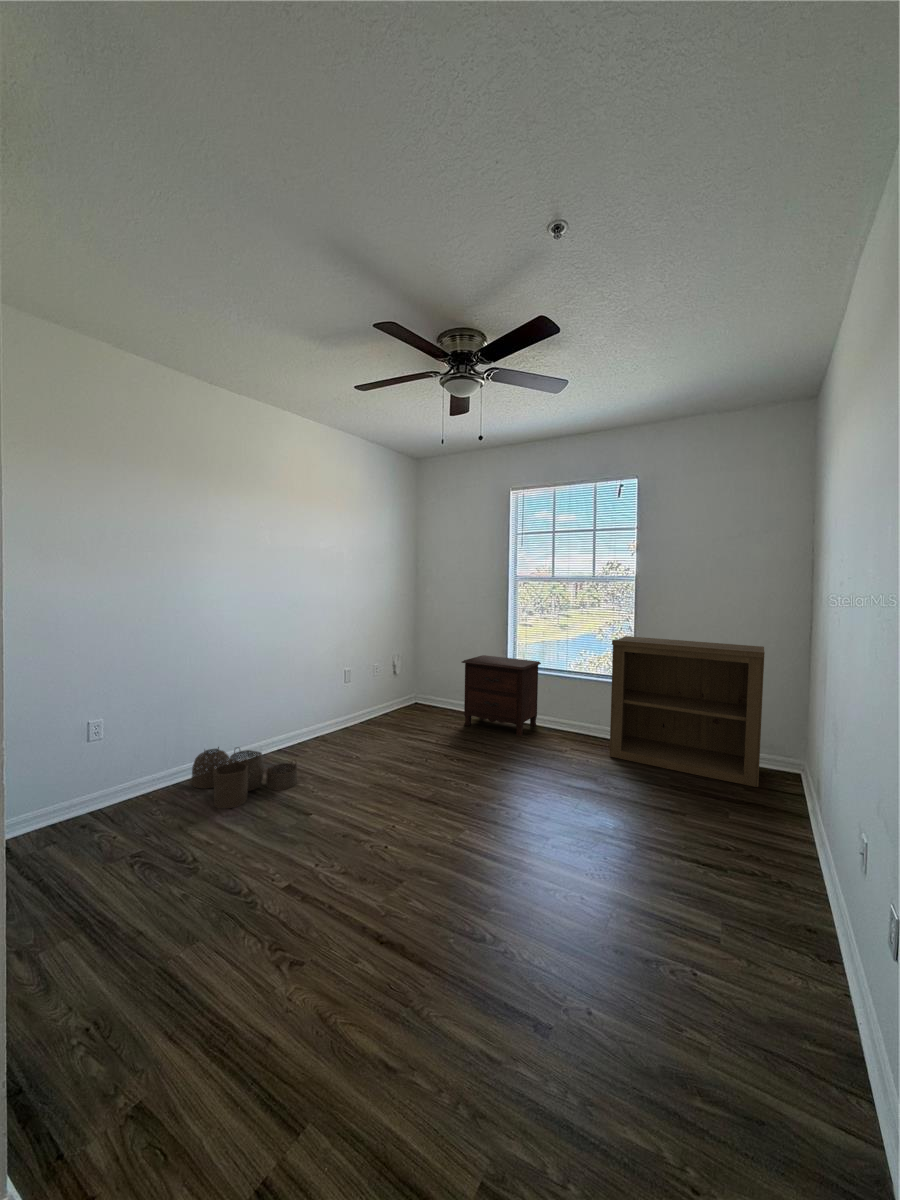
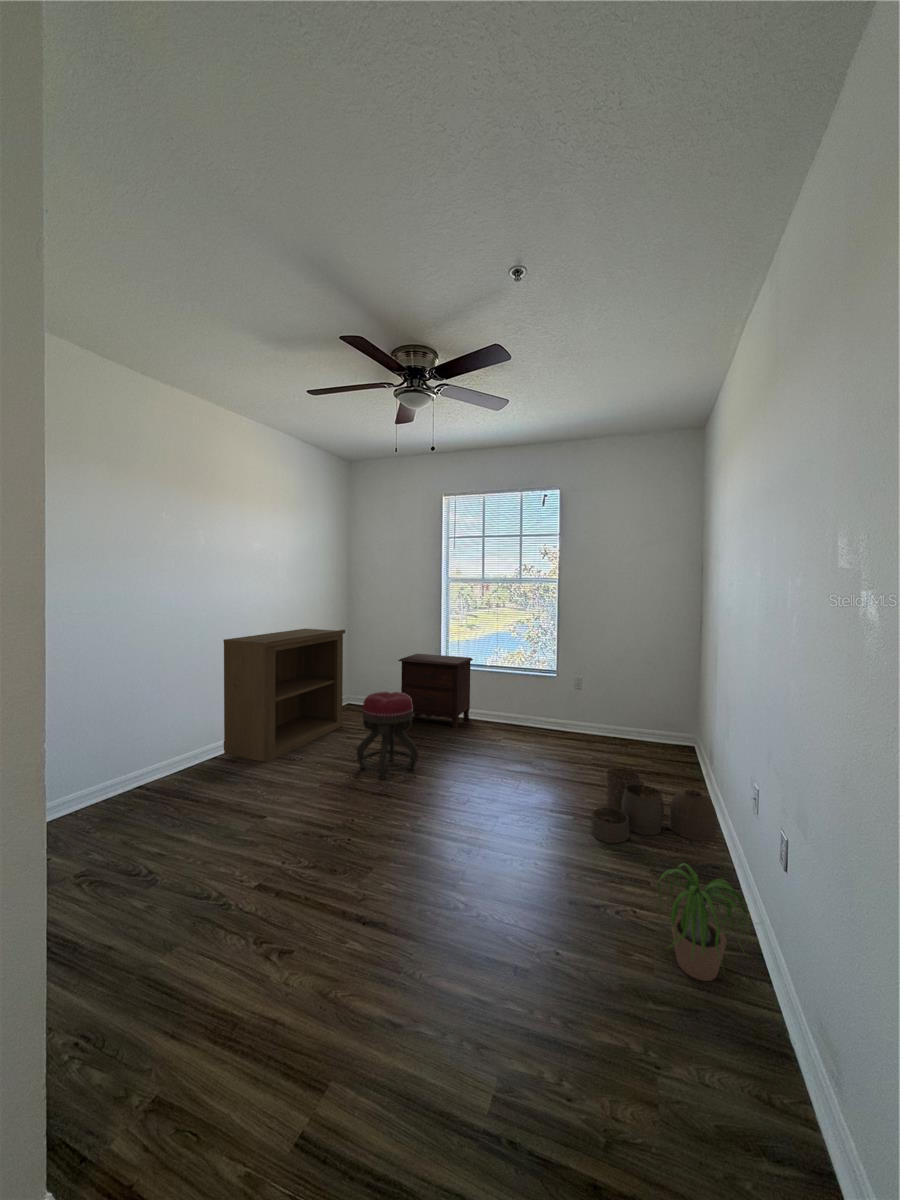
bookshelf: present [609,636,765,787] -> present [223,629,345,762]
ottoman: none [409,694,472,786] -> present [357,692,418,780]
woven basket: present [192,747,297,808] -> present [591,768,717,843]
potted plant: none [715,927,864,1082] -> present [657,863,750,981]

